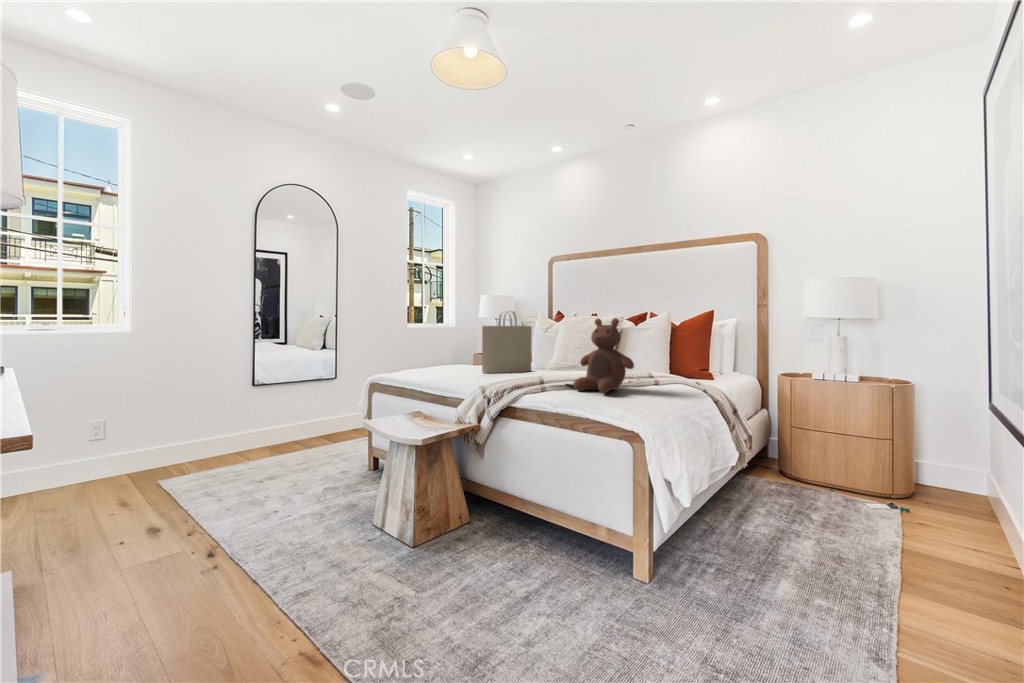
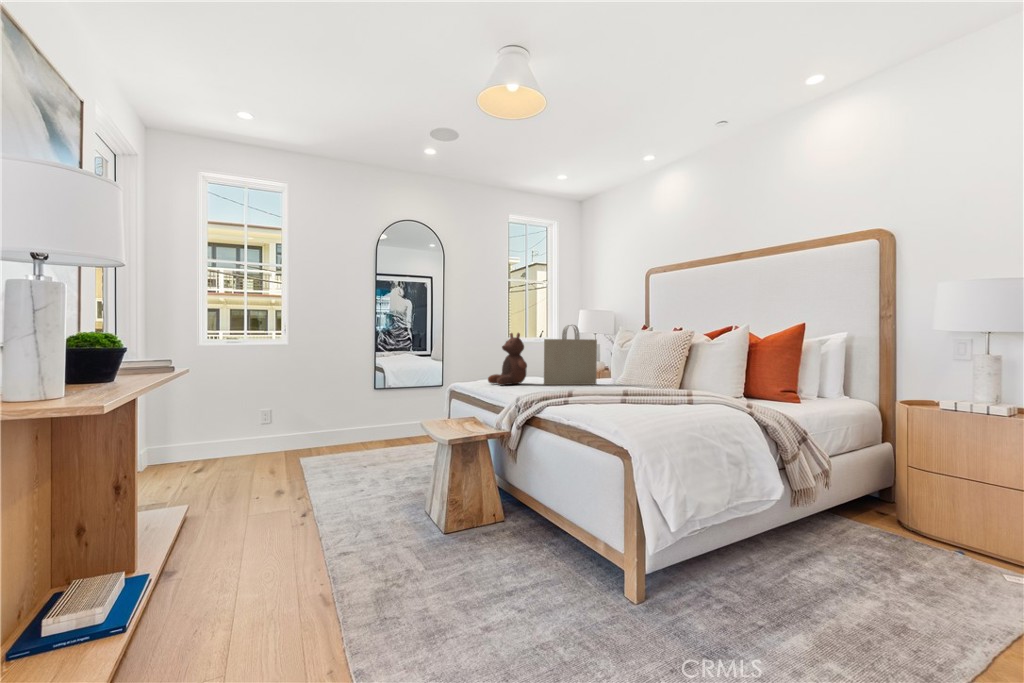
stuffed bear: present [574,318,634,393] -> present [488,333,527,385]

